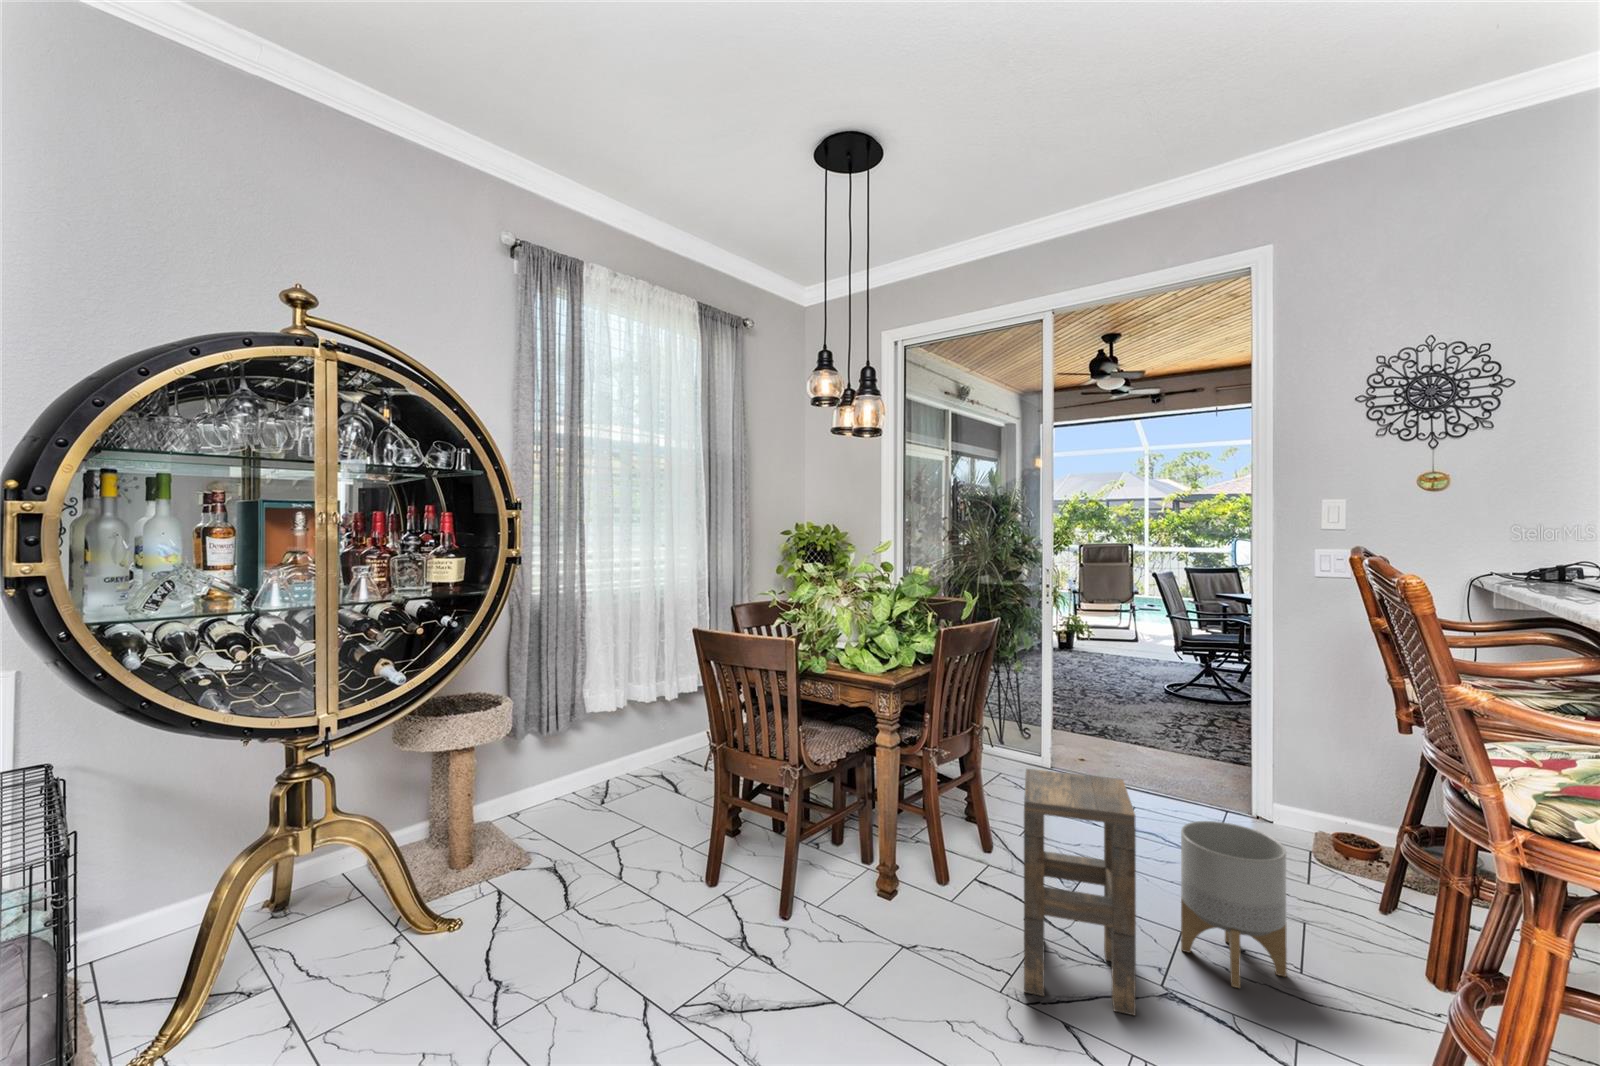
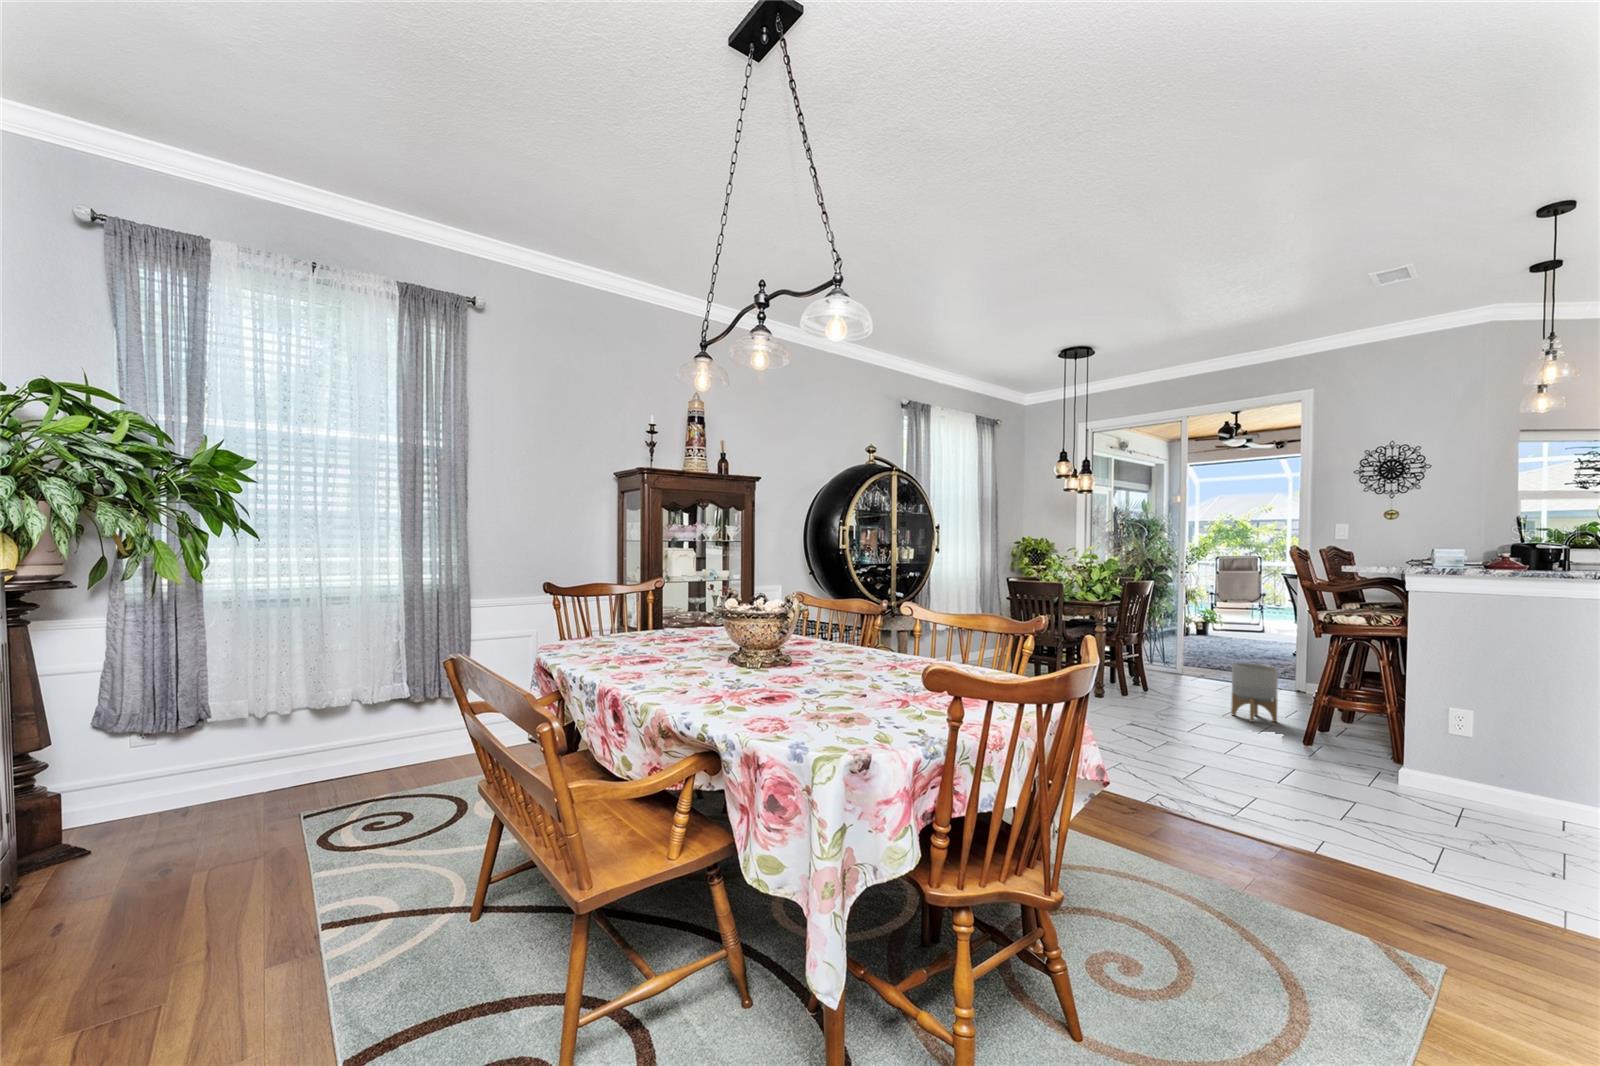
side table: present [1024,769,1136,1016] -> none [1157,636,1205,722]

